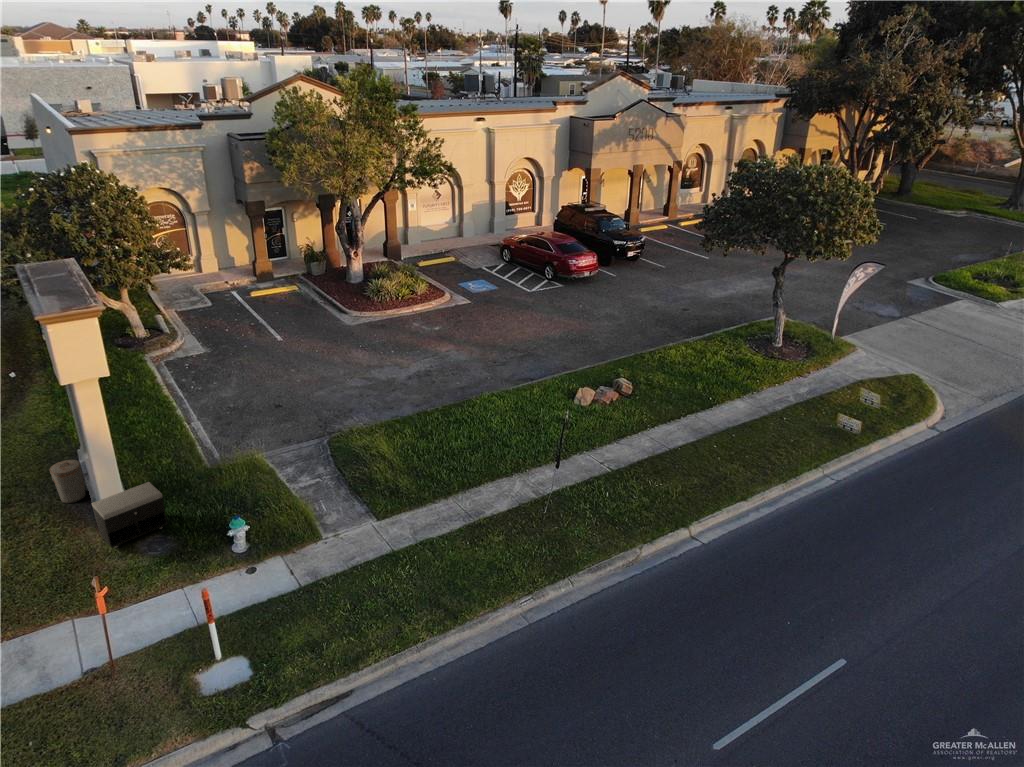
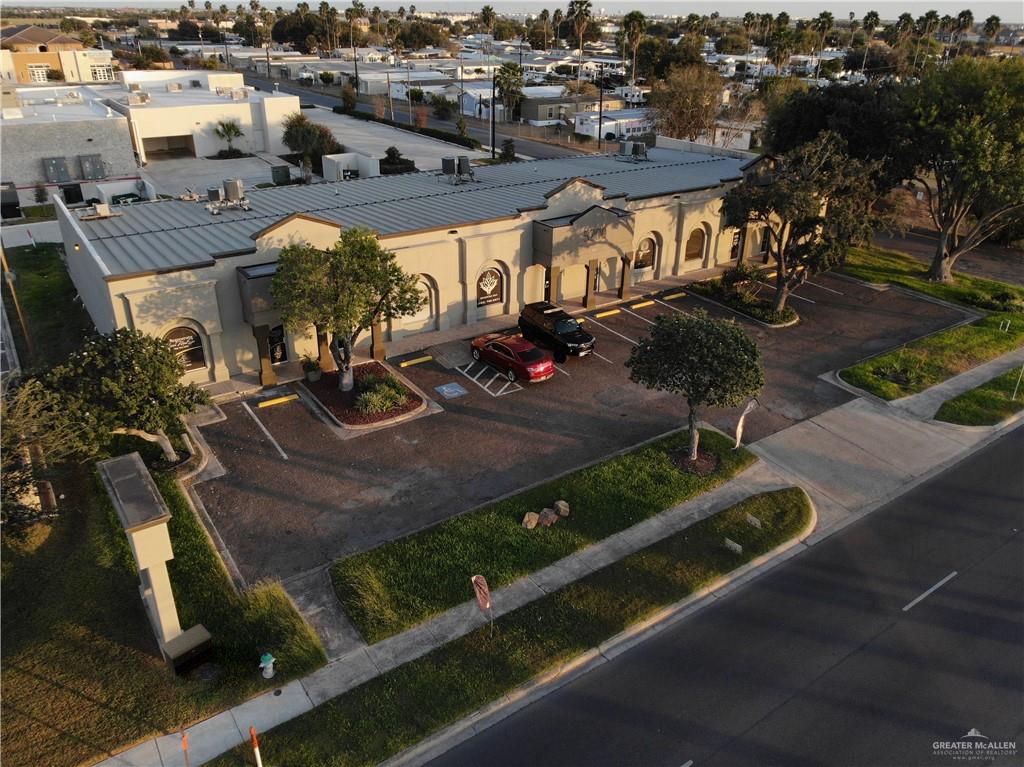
trash can: present [50,460,85,503] -> none [125,602,150,636]

